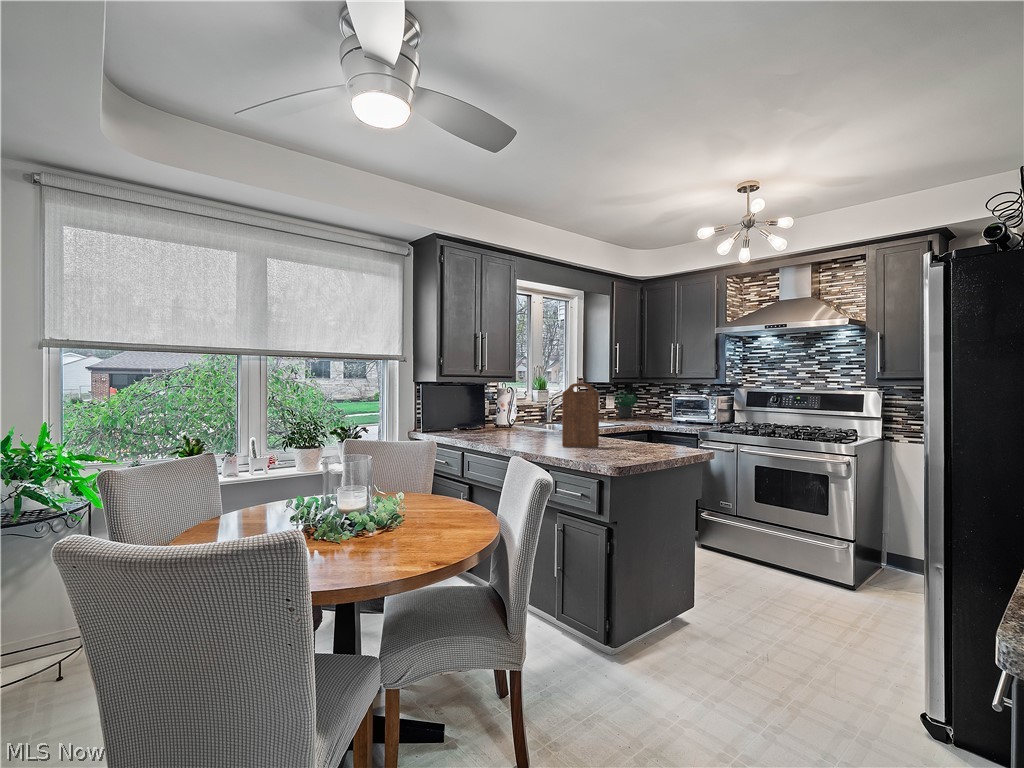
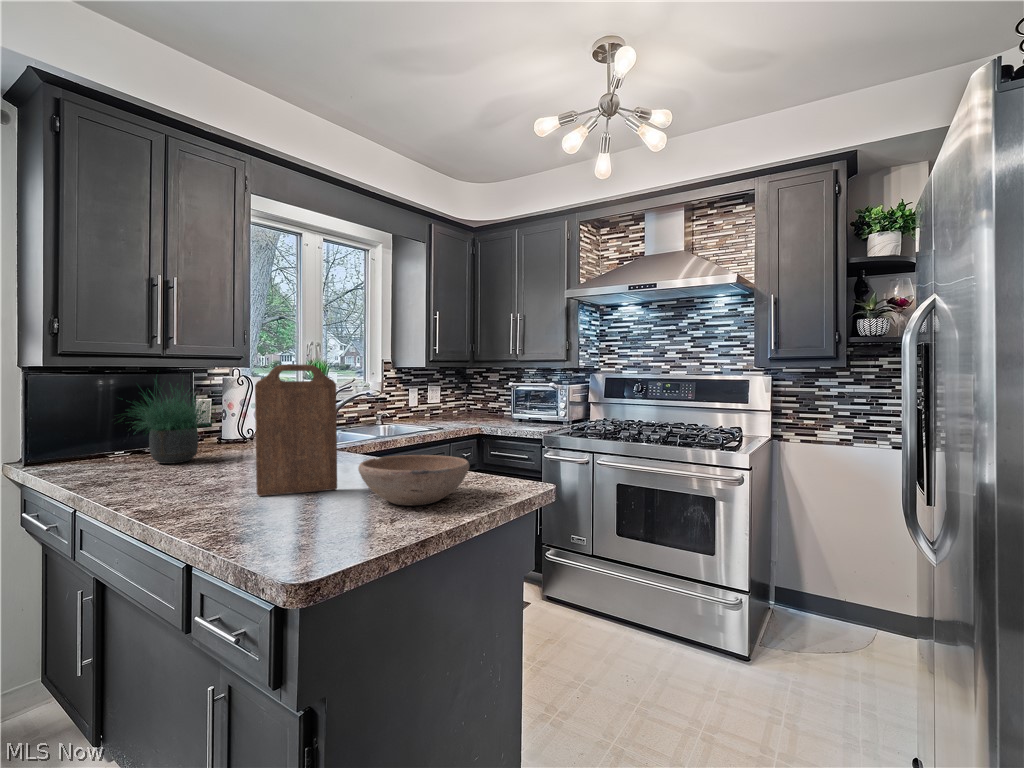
potted plant: present [613,394,636,418] -> present [130,389,213,464]
bowl: none [616,431,672,453] -> present [358,455,470,506]

